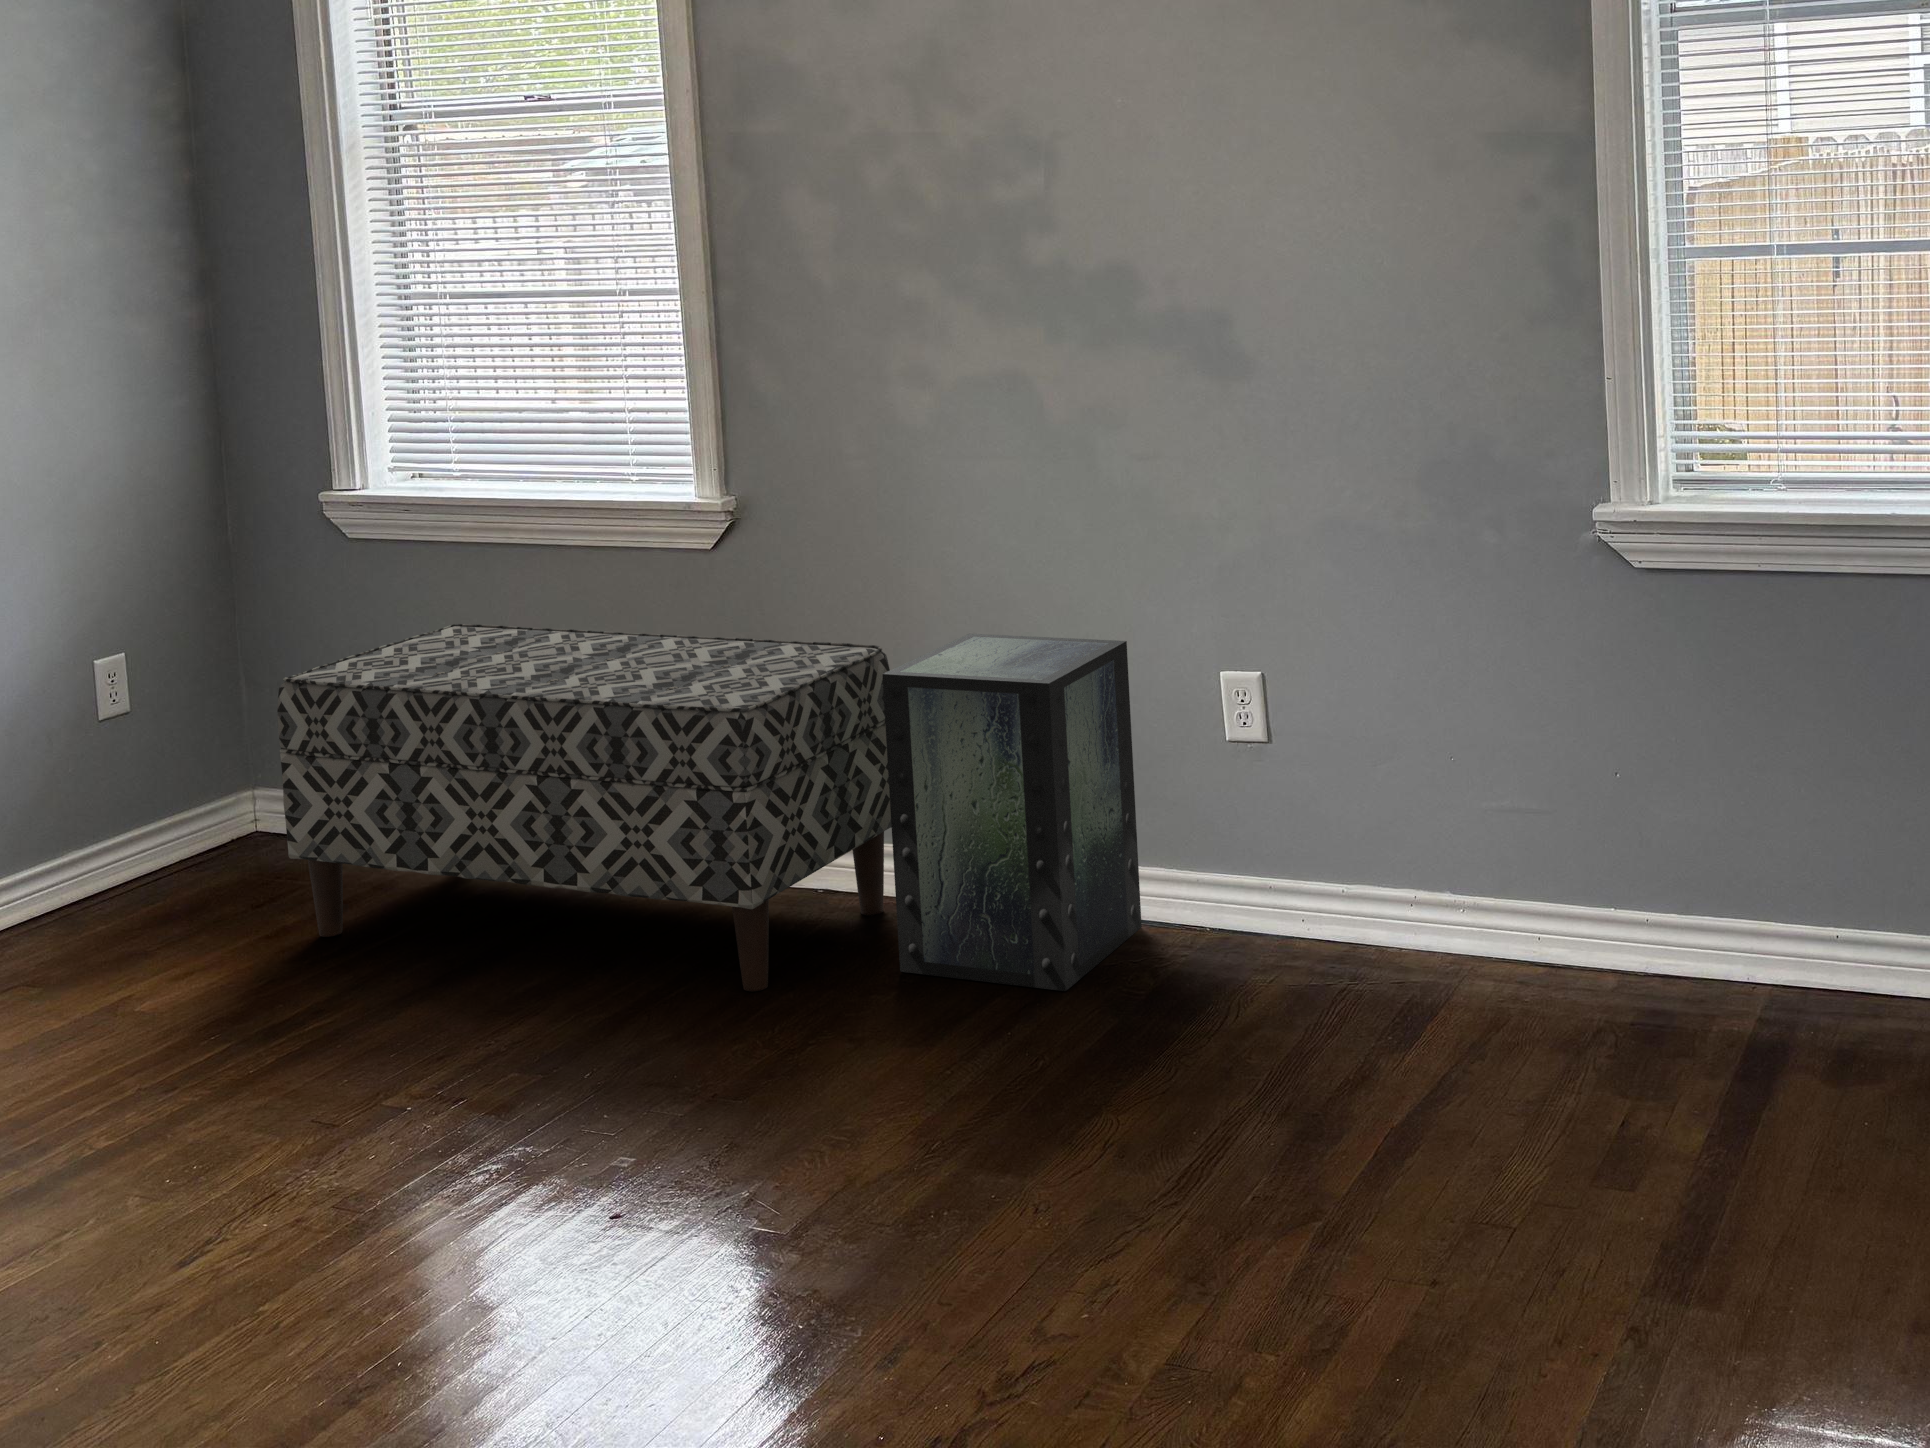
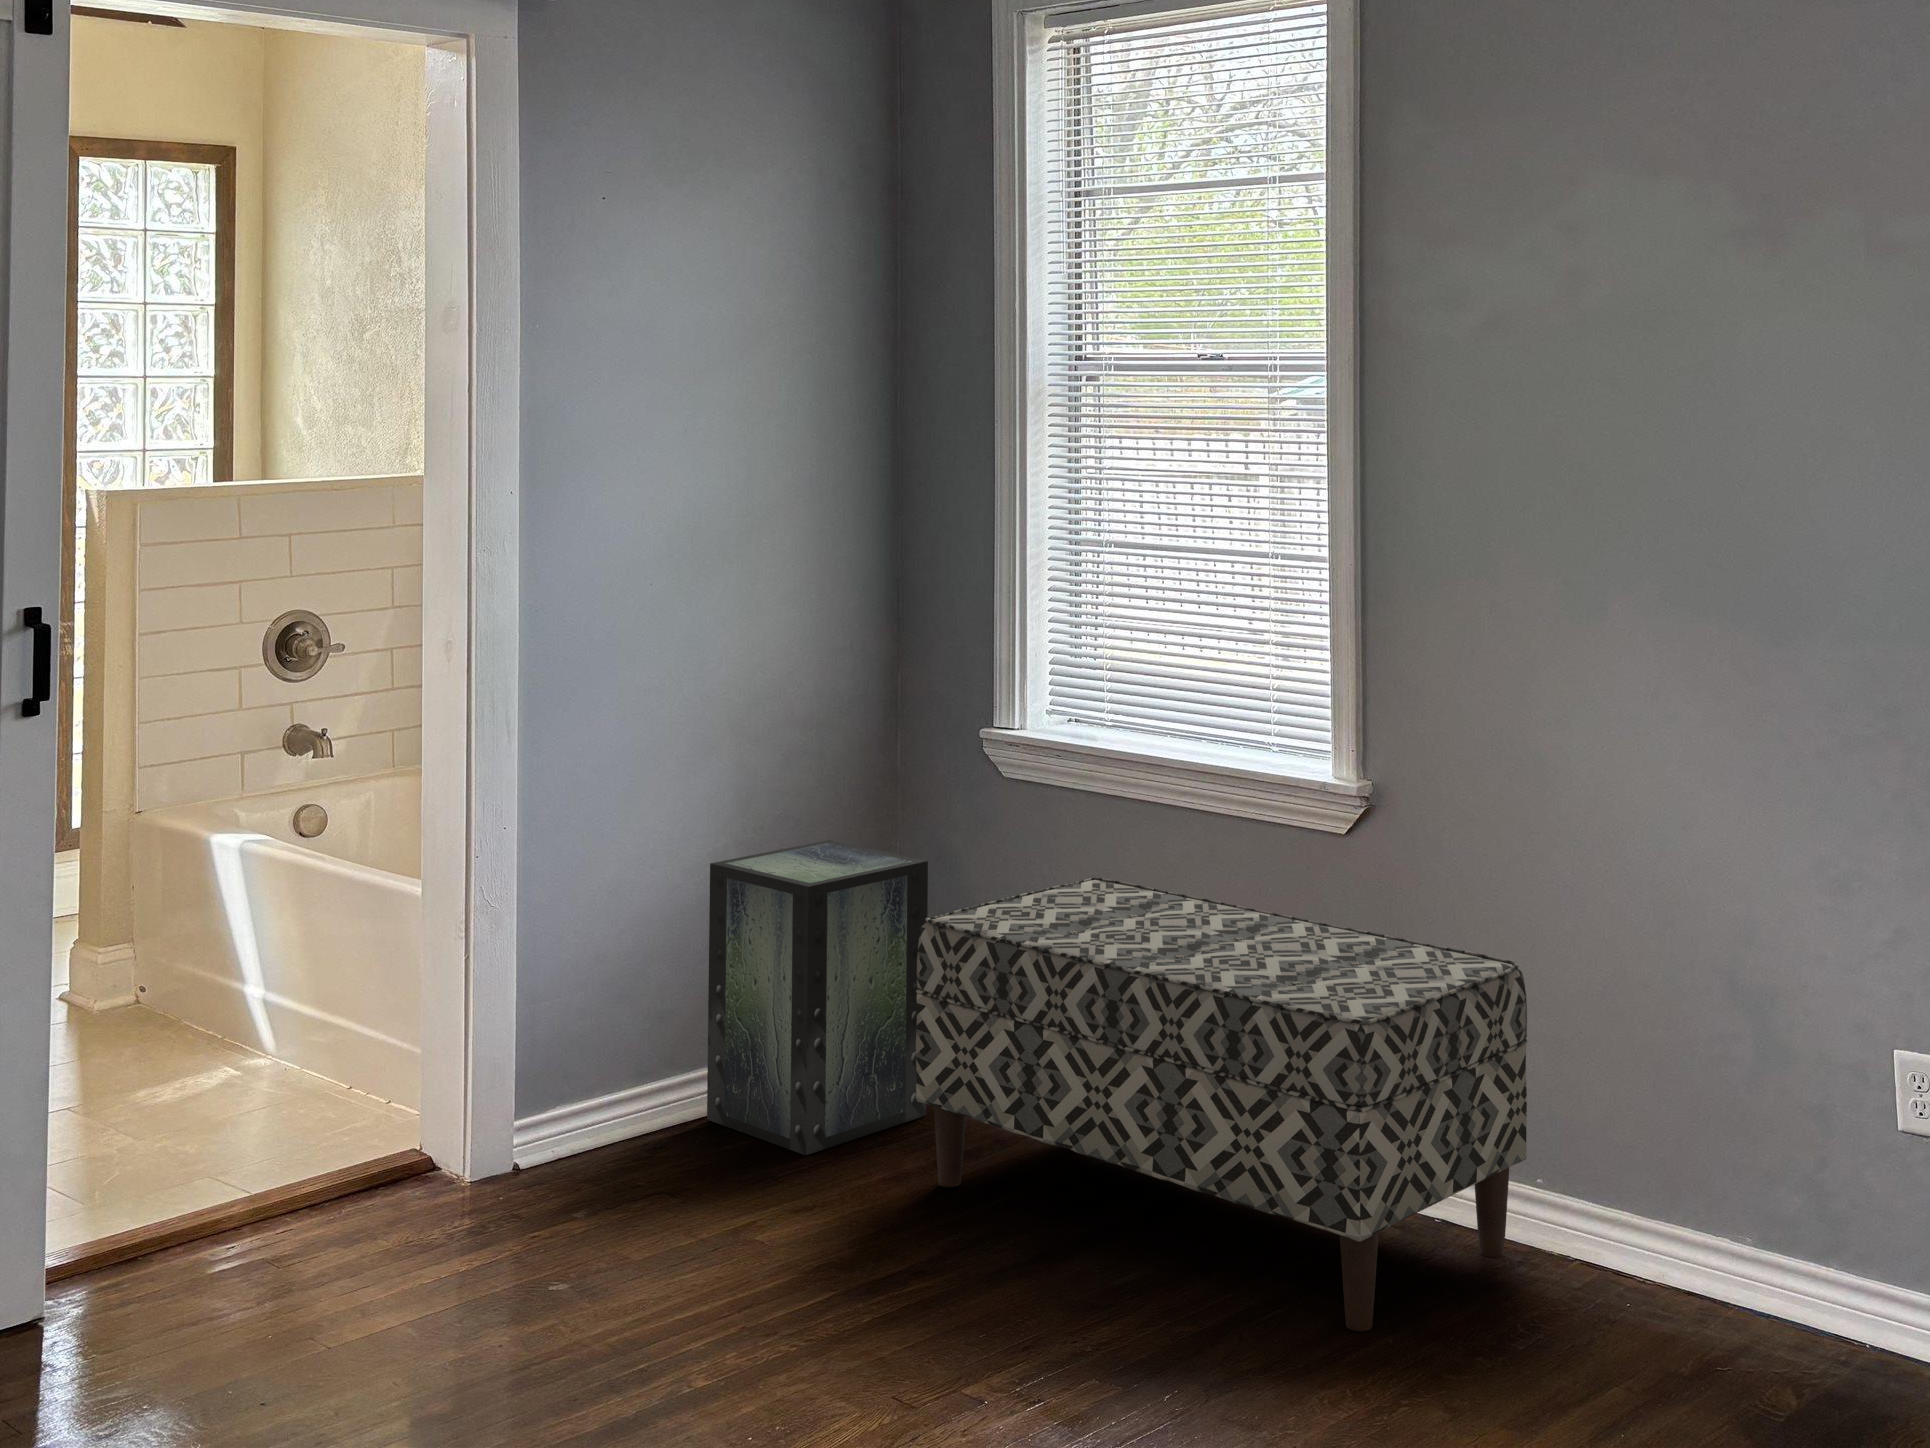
storage box: present [882,634,1142,991] -> present [707,840,928,1155]

